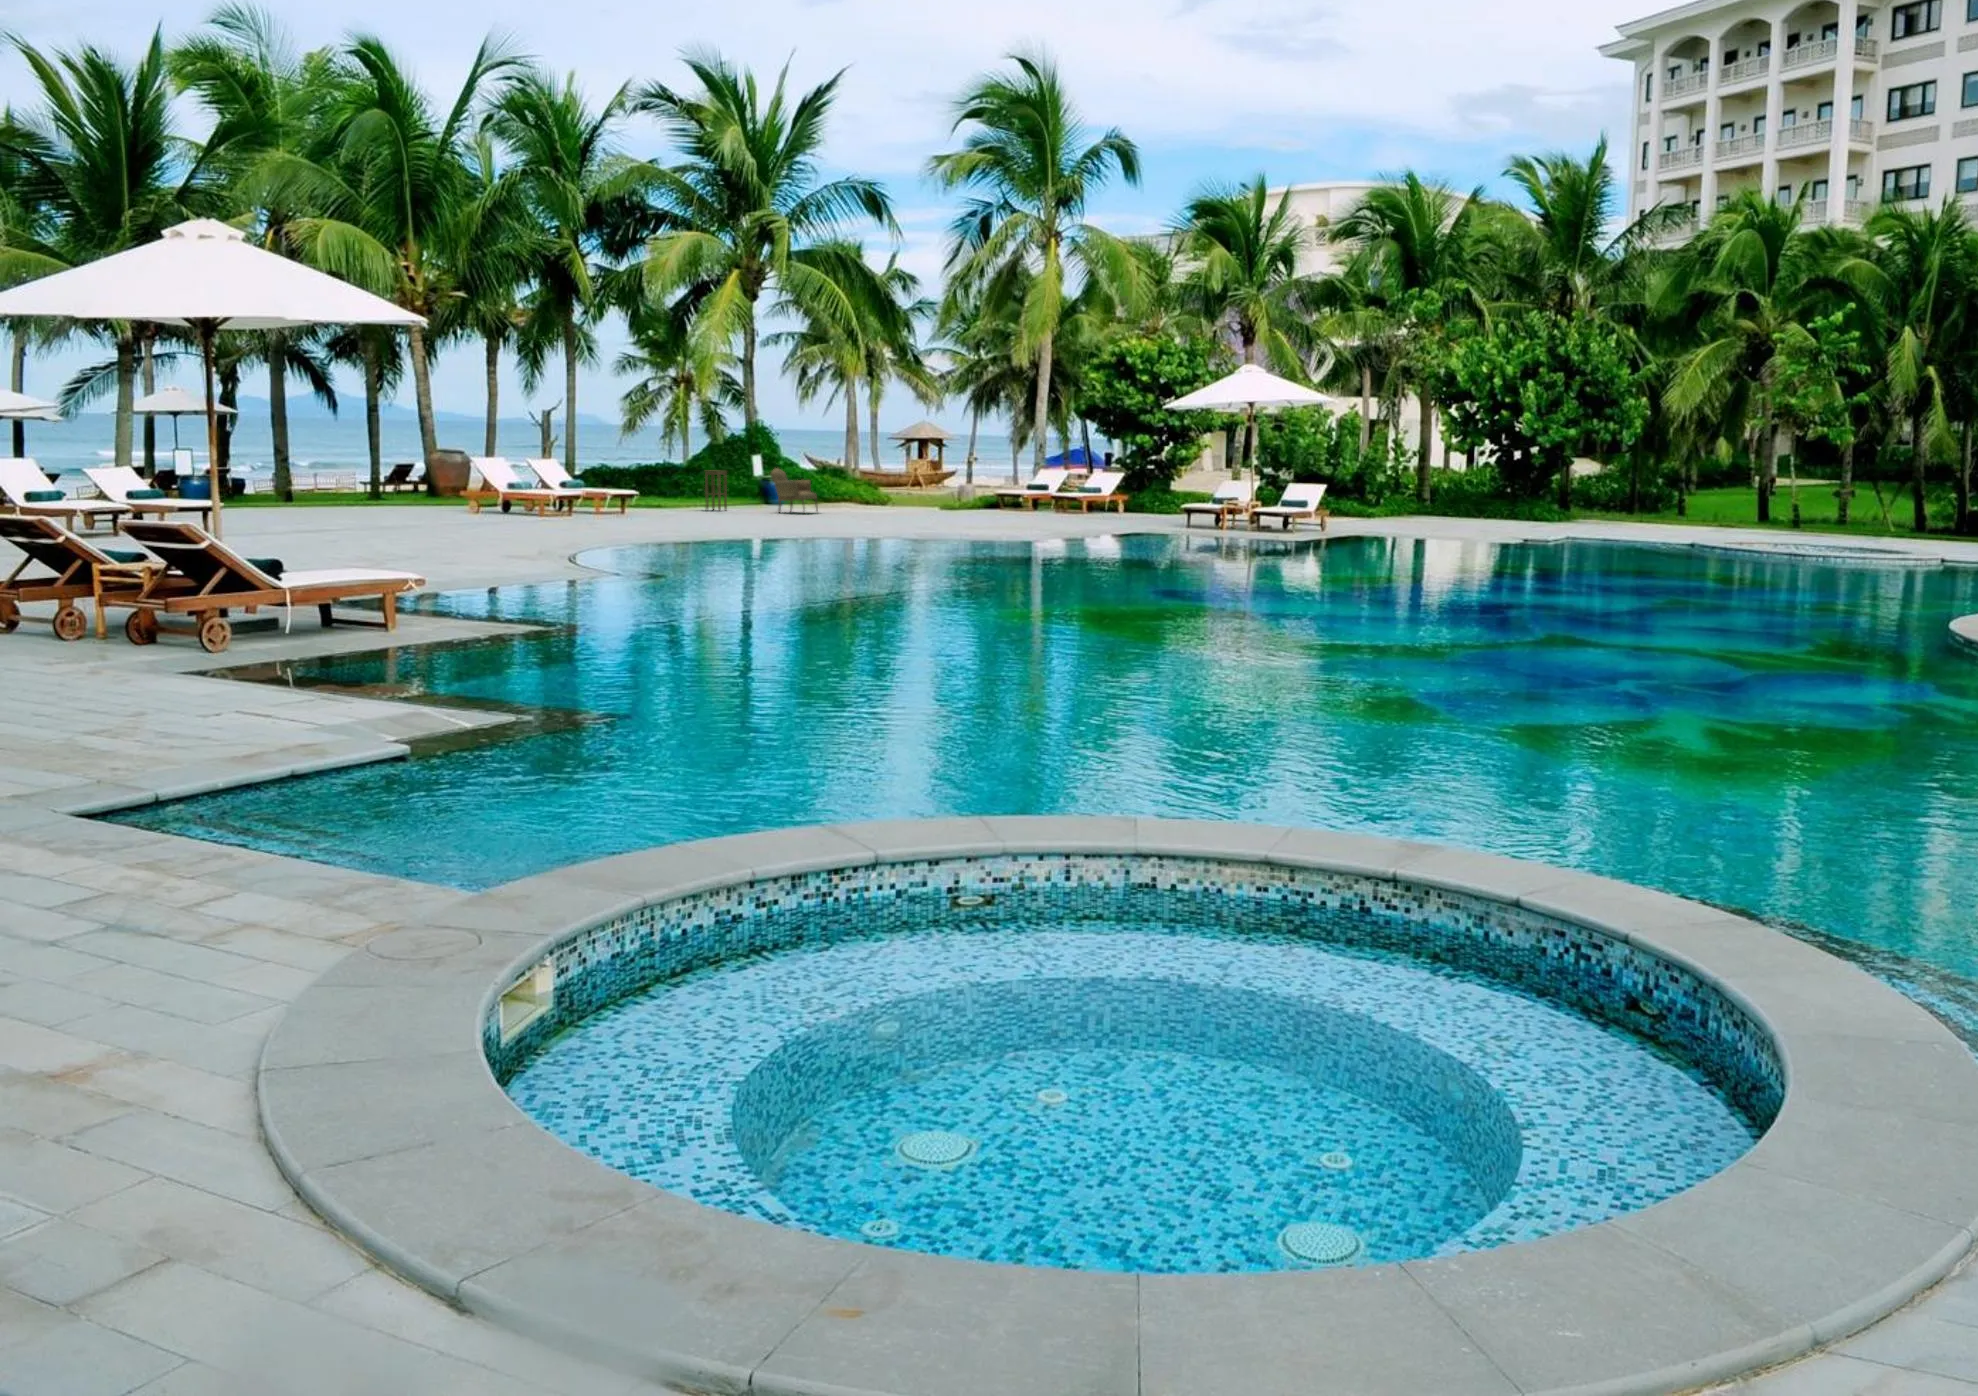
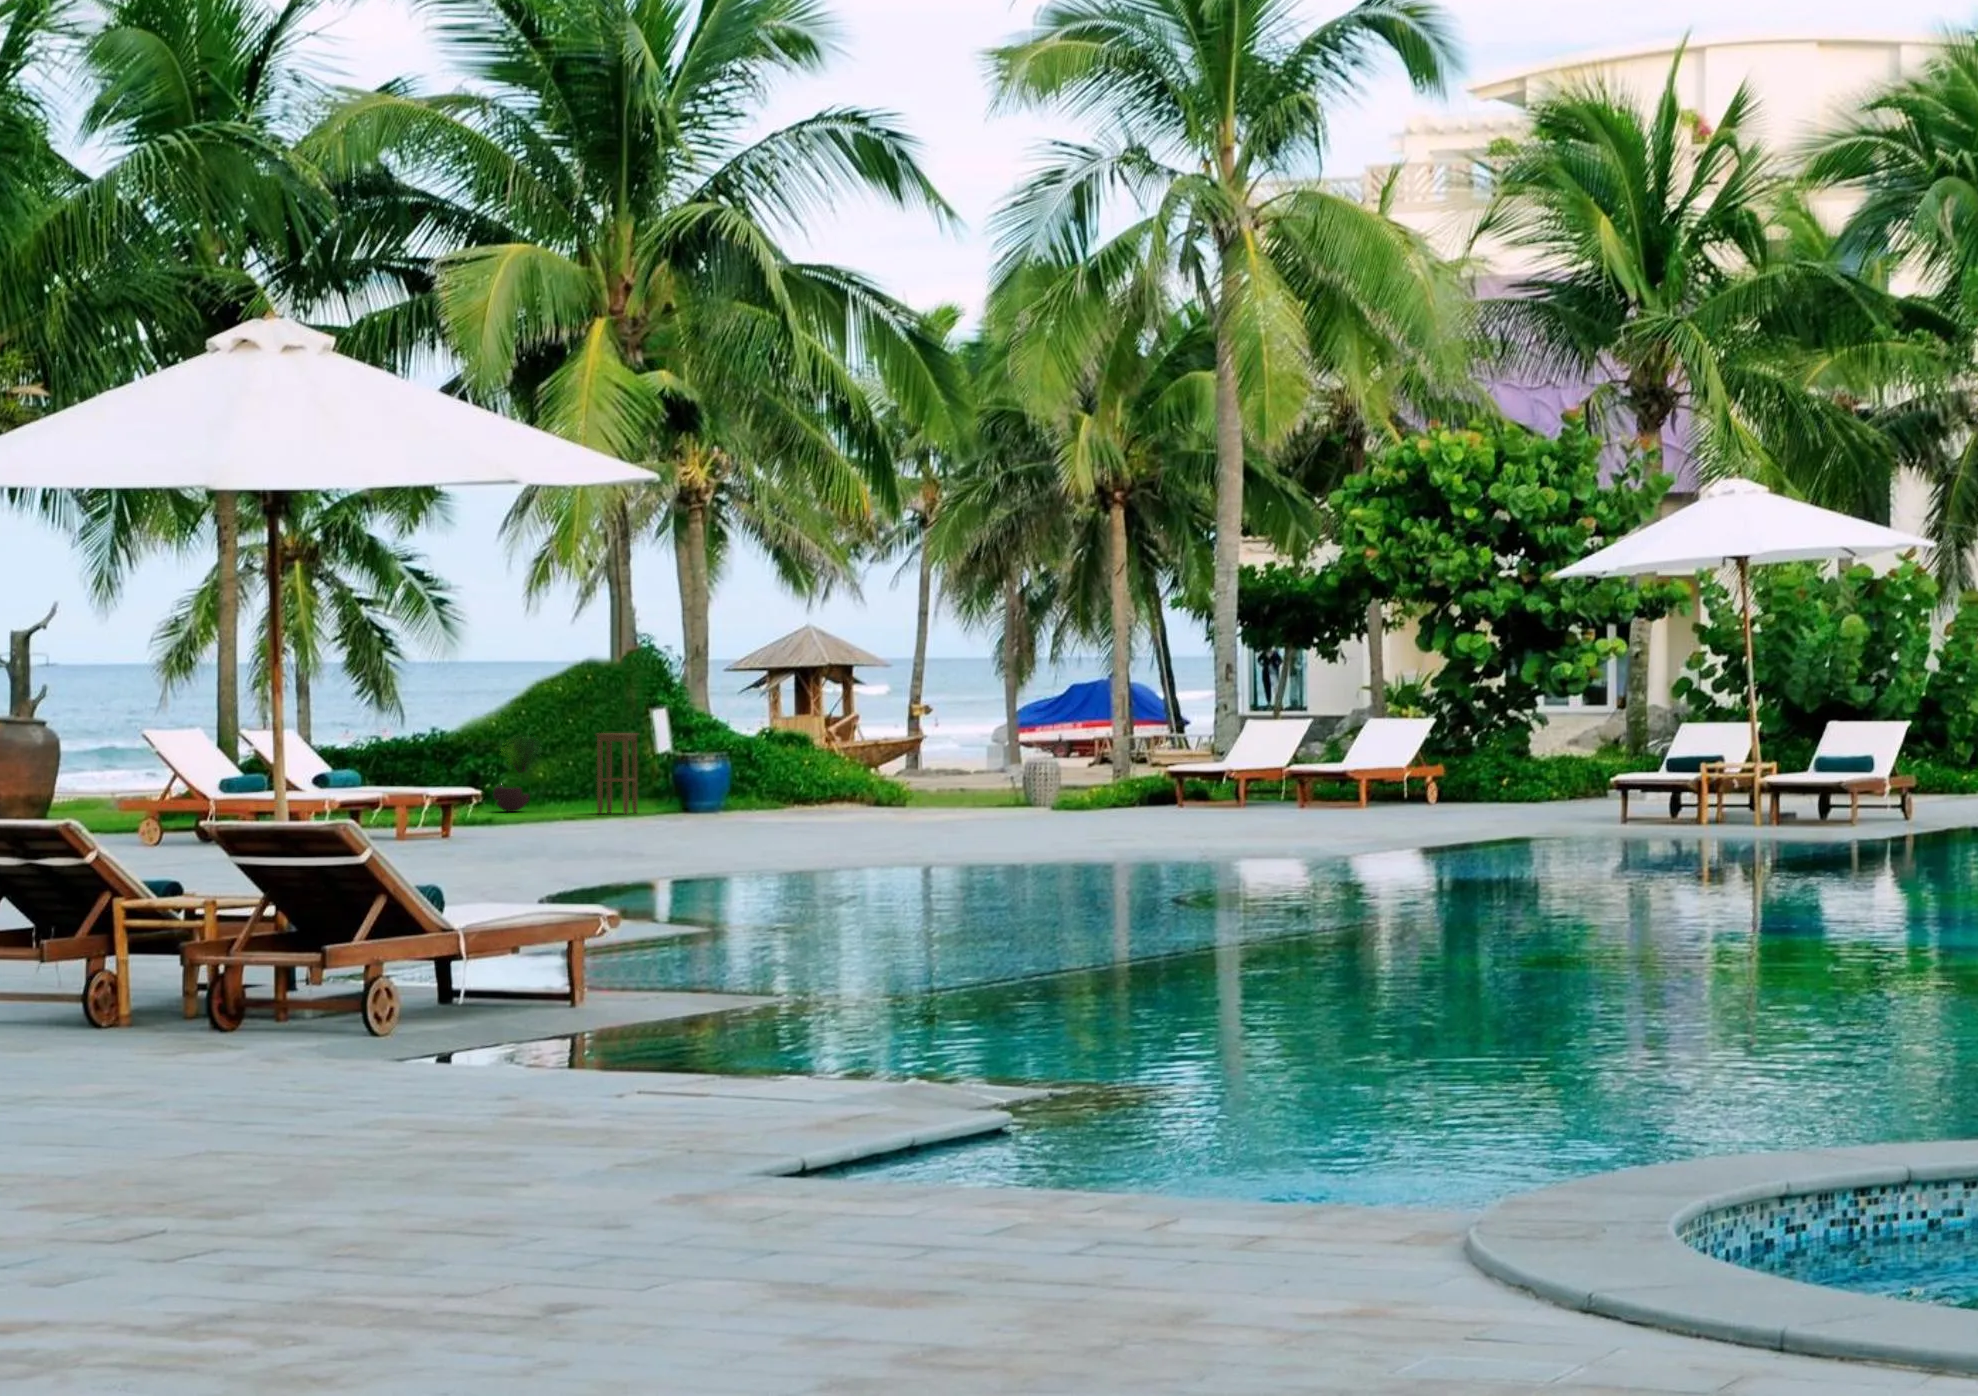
potted tree: none [657,466,681,508] -> present [493,733,542,812]
armchair: present [771,468,818,512] -> none [729,724,821,814]

